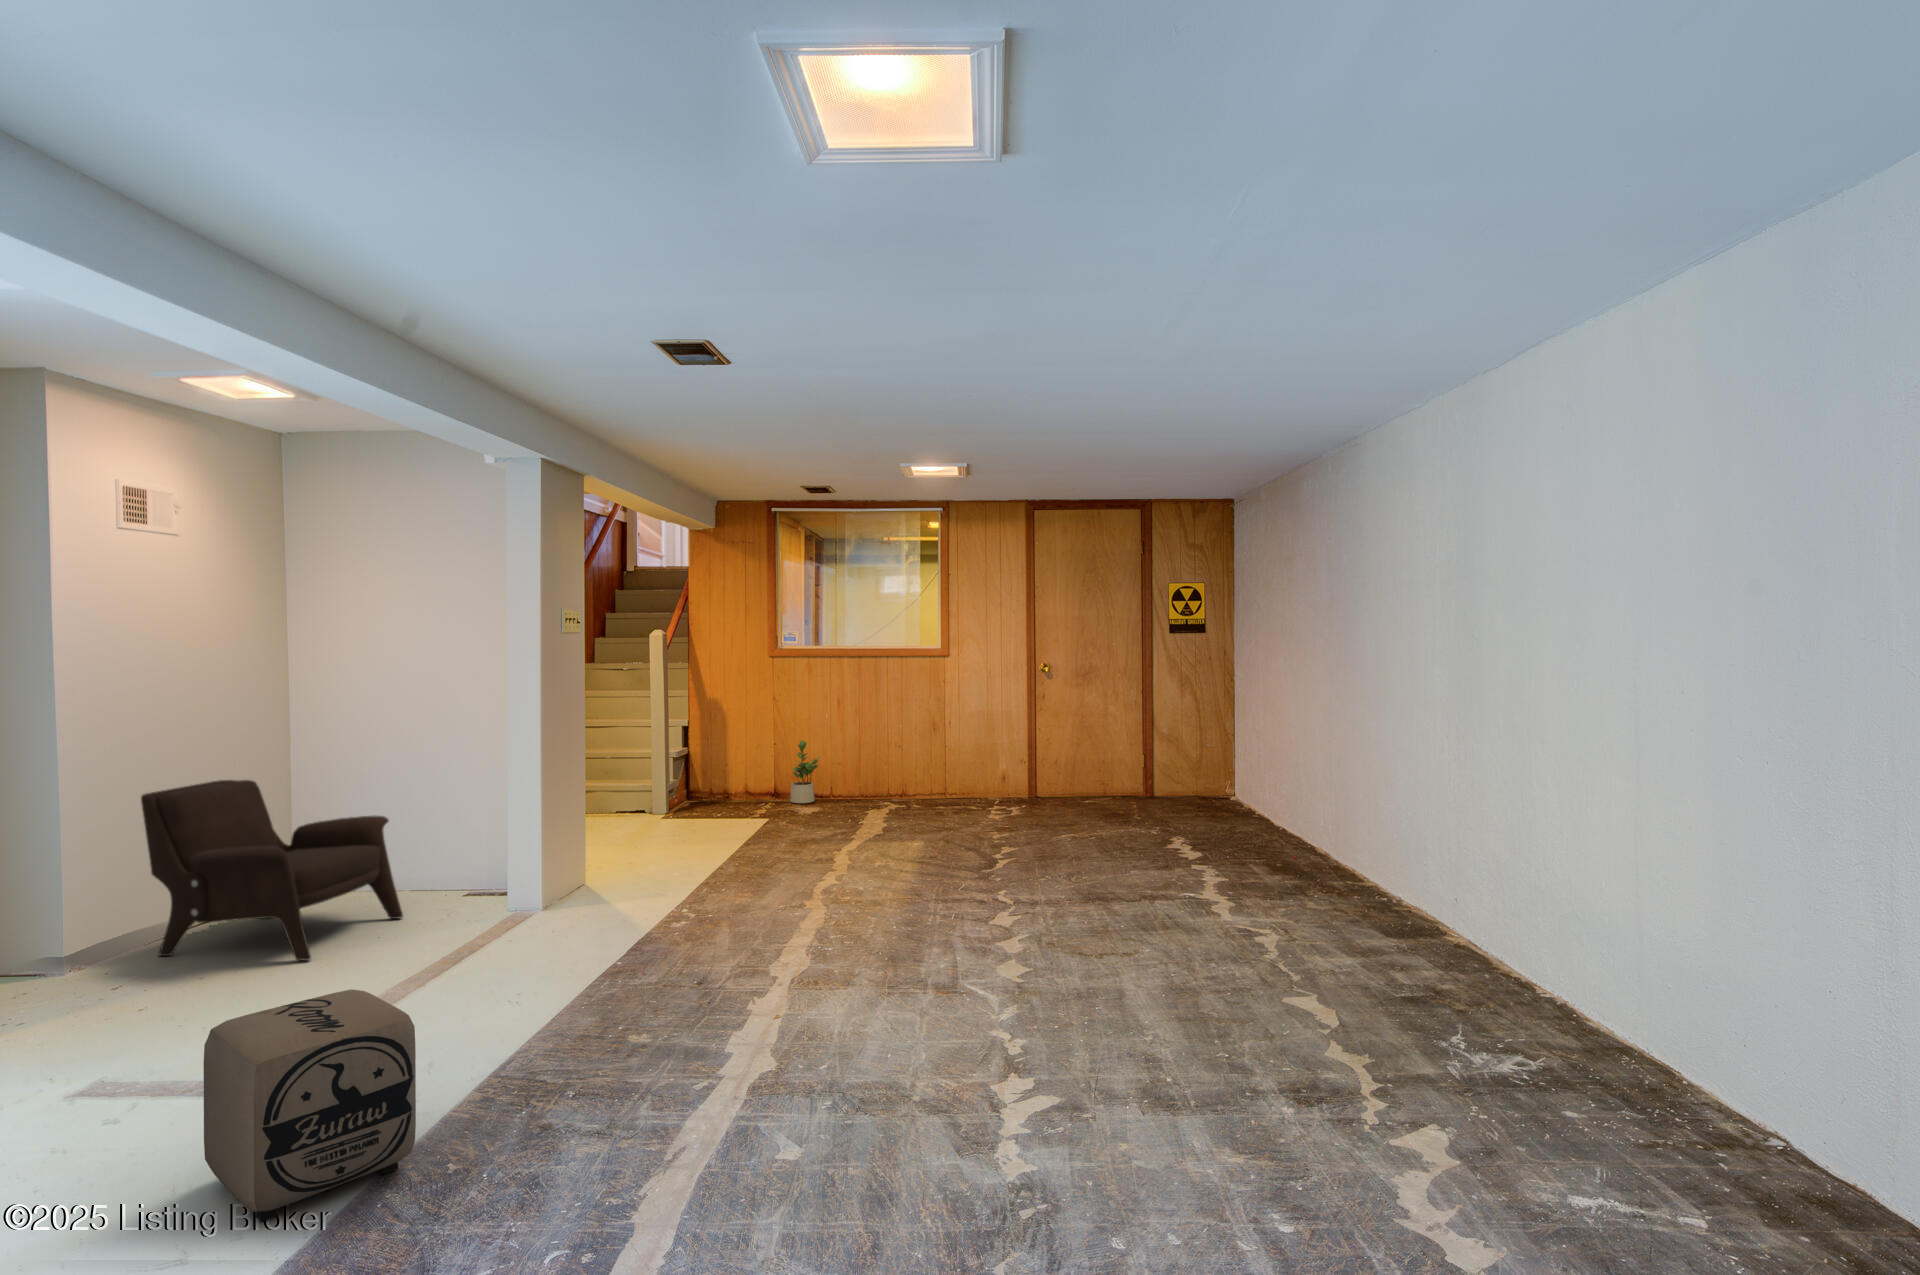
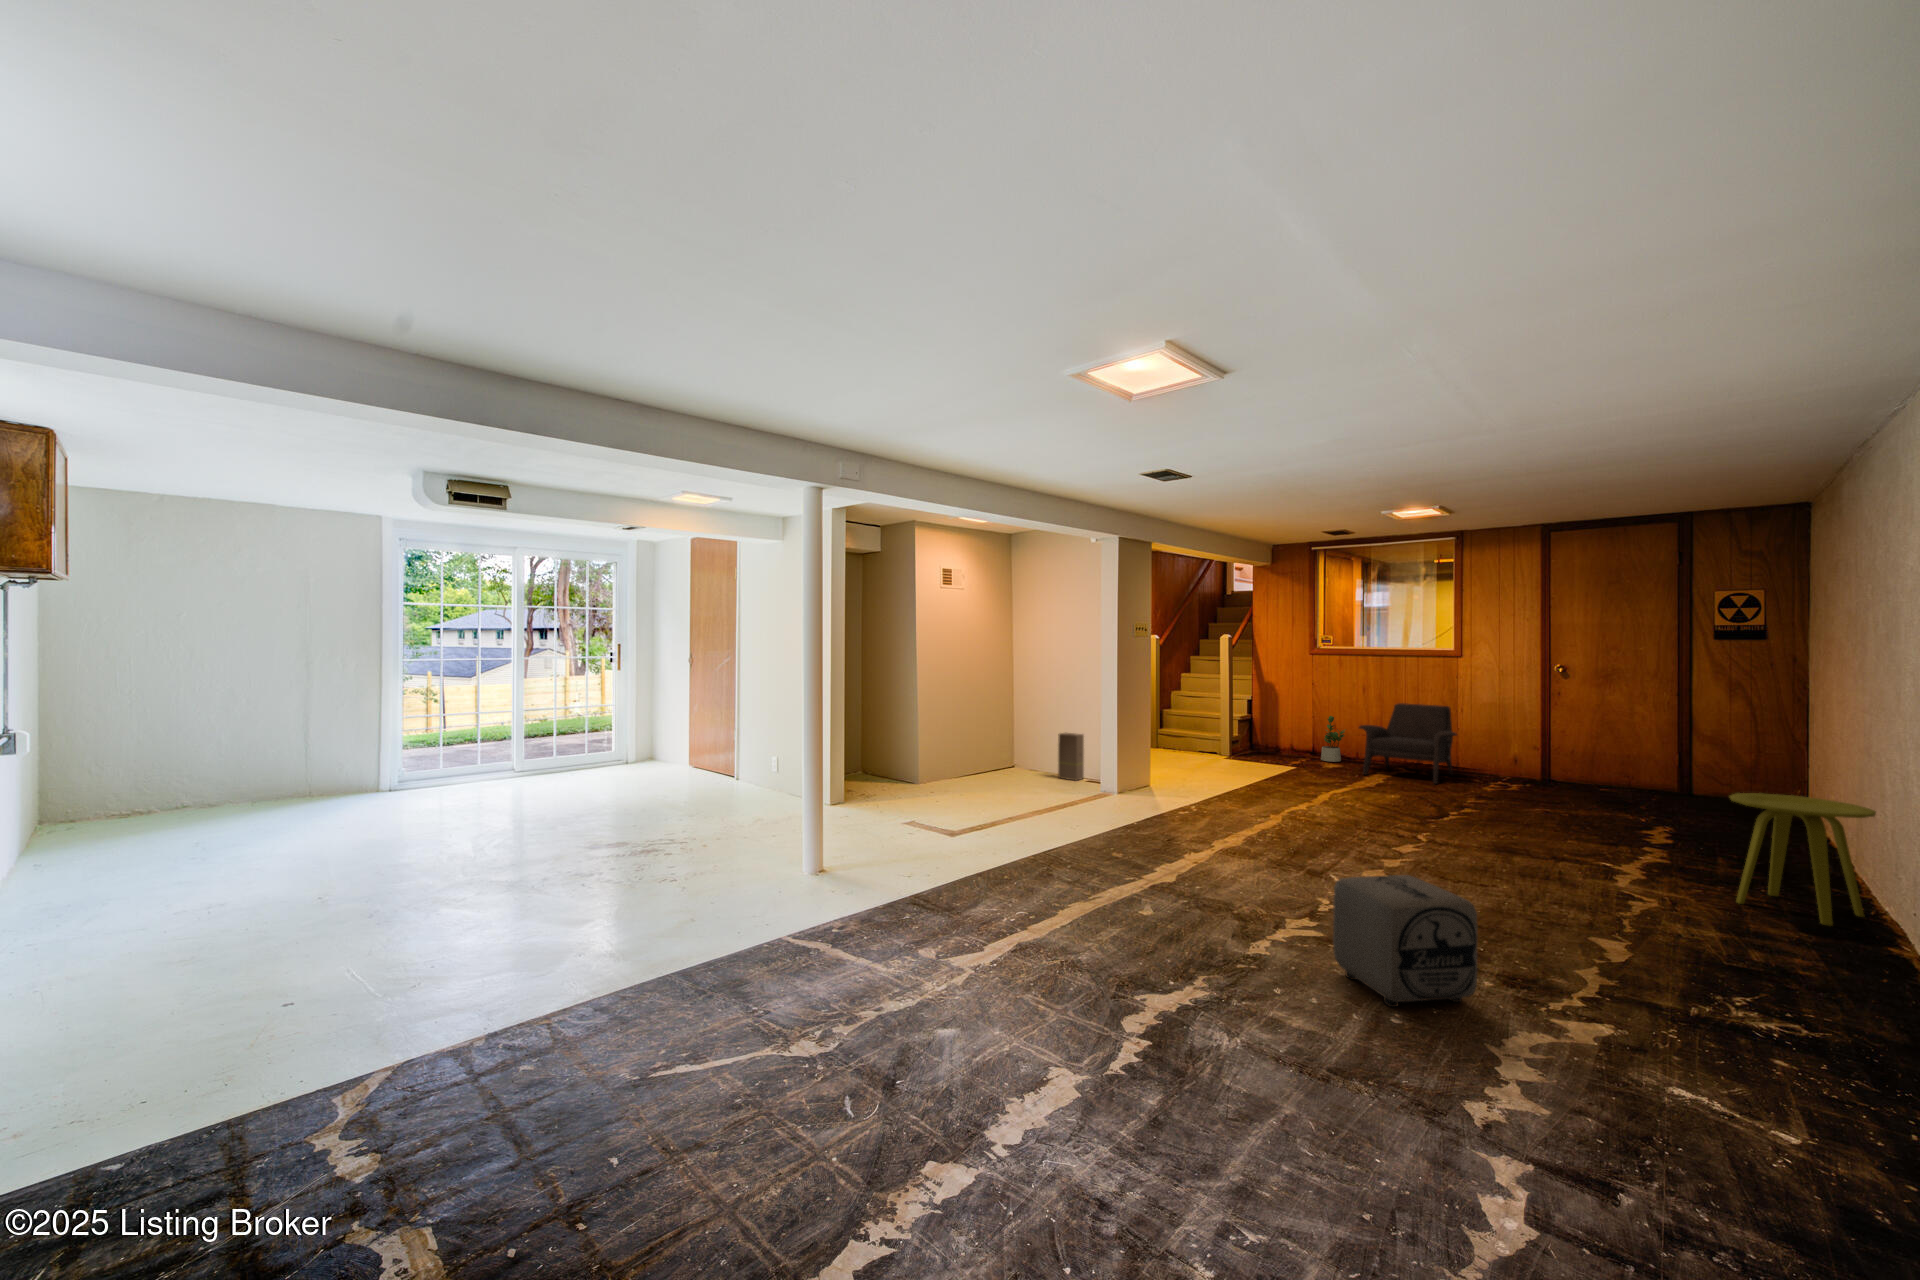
armchair: present [141,780,403,960] -> present [1359,703,1457,784]
side table: none [1301,792,1410,923] -> present [1730,793,1876,926]
cardboard box: none [410,809,462,896] -> present [1058,733,1084,781]
ottoman: present [204,989,416,1222] -> present [1333,875,1477,1007]

